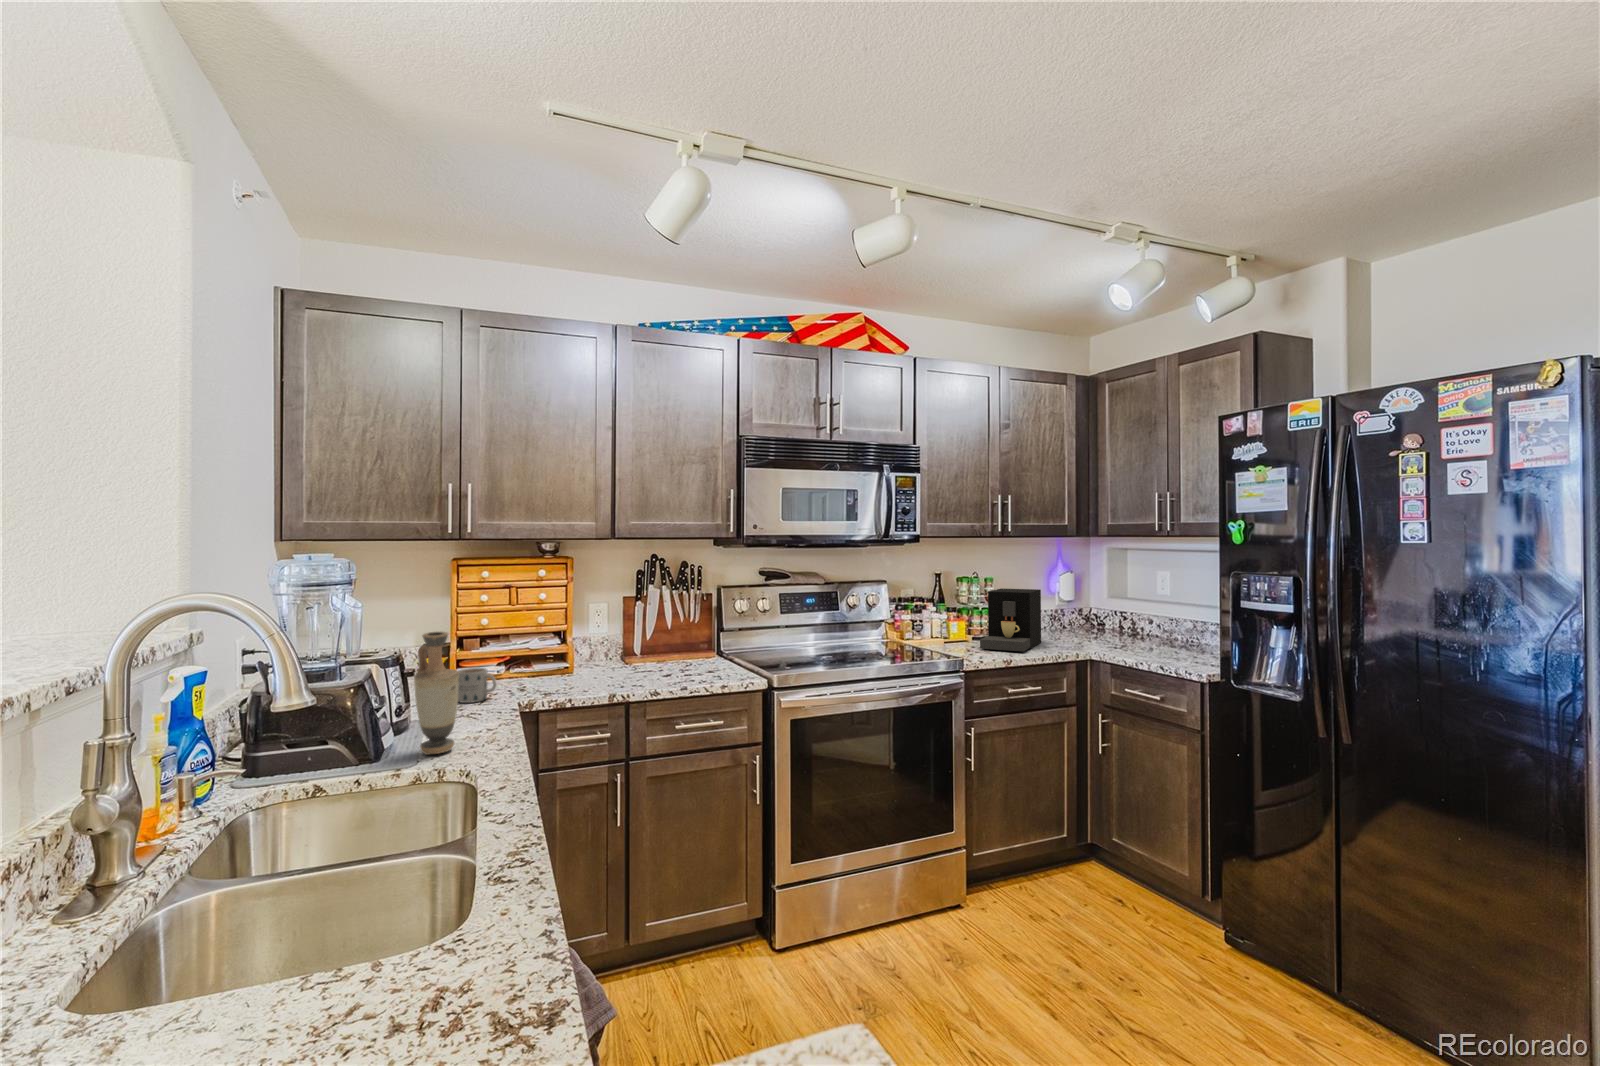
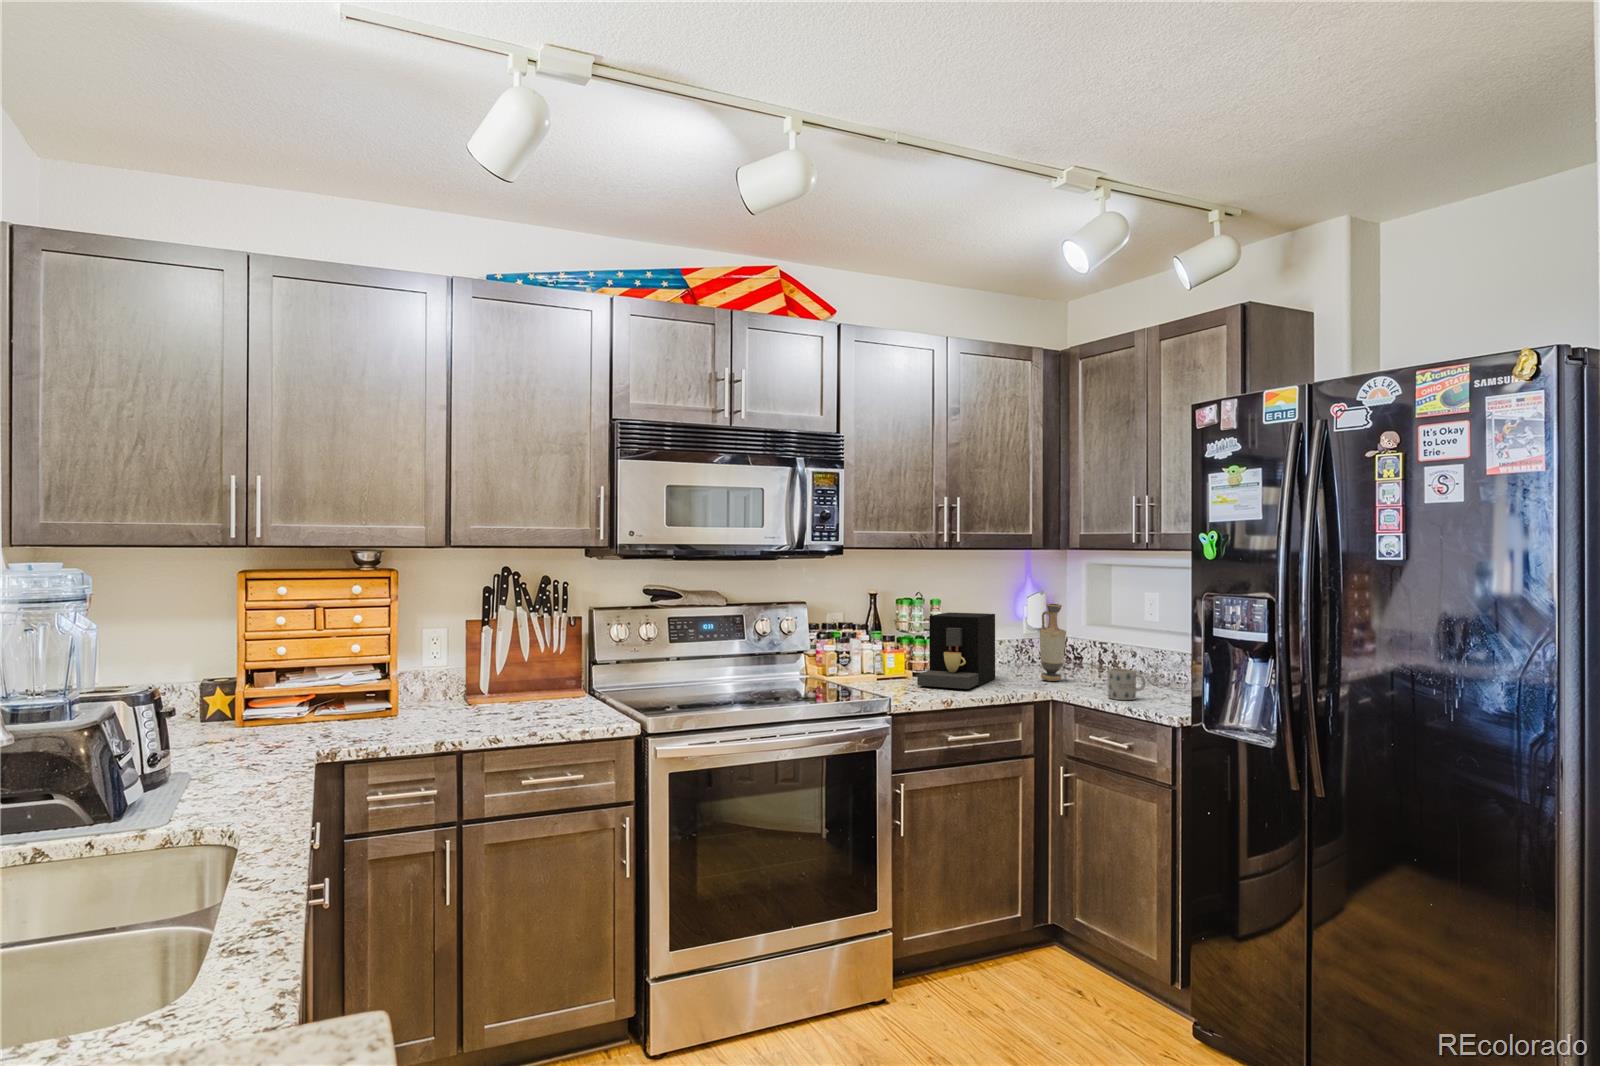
vase: present [414,632,459,755] -> present [1040,604,1066,681]
mug: present [458,668,497,703] -> present [1107,669,1146,700]

